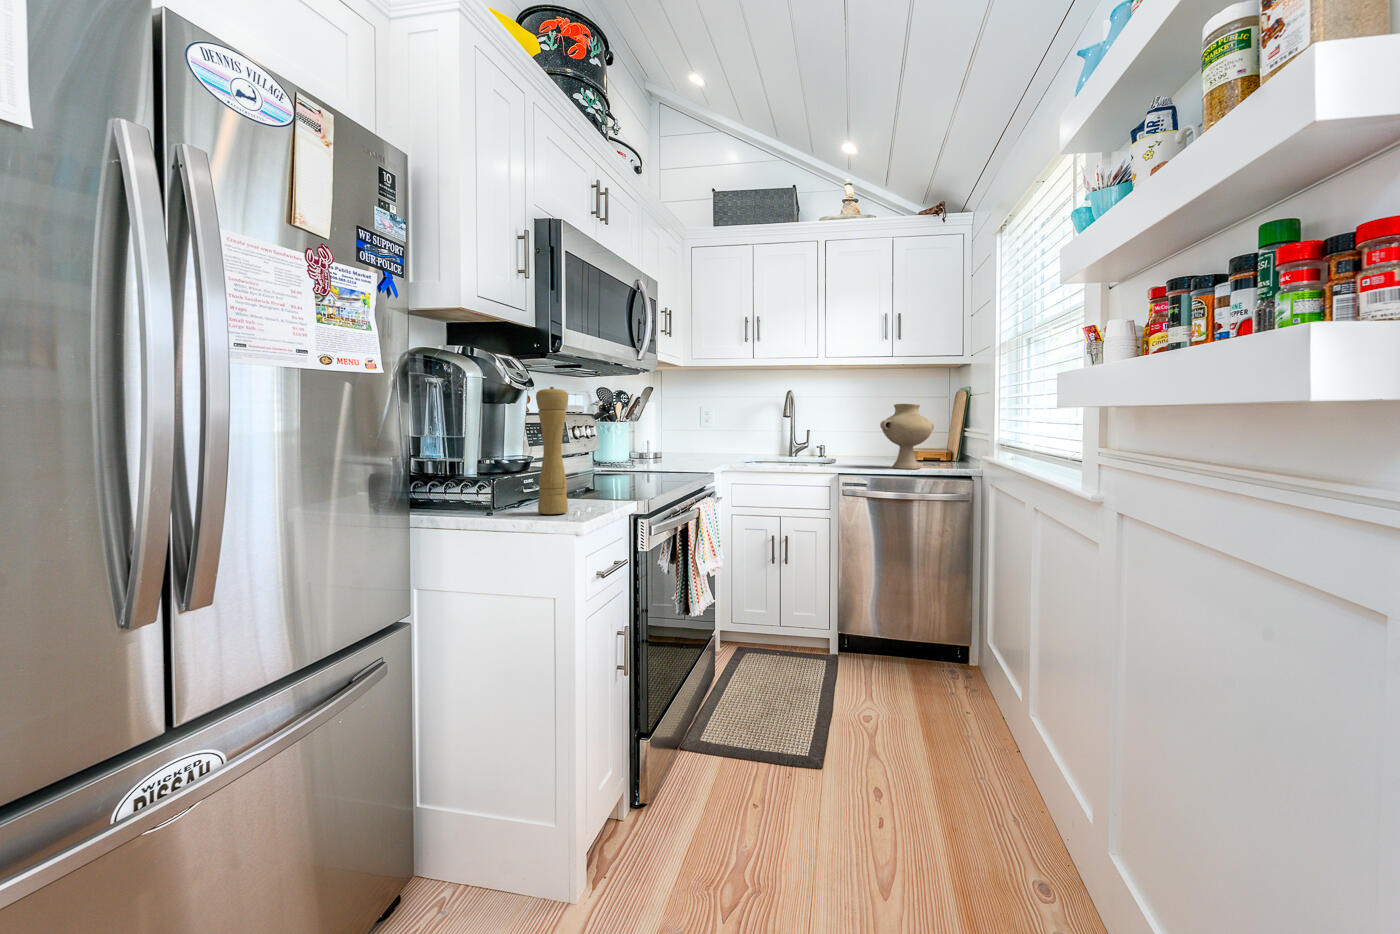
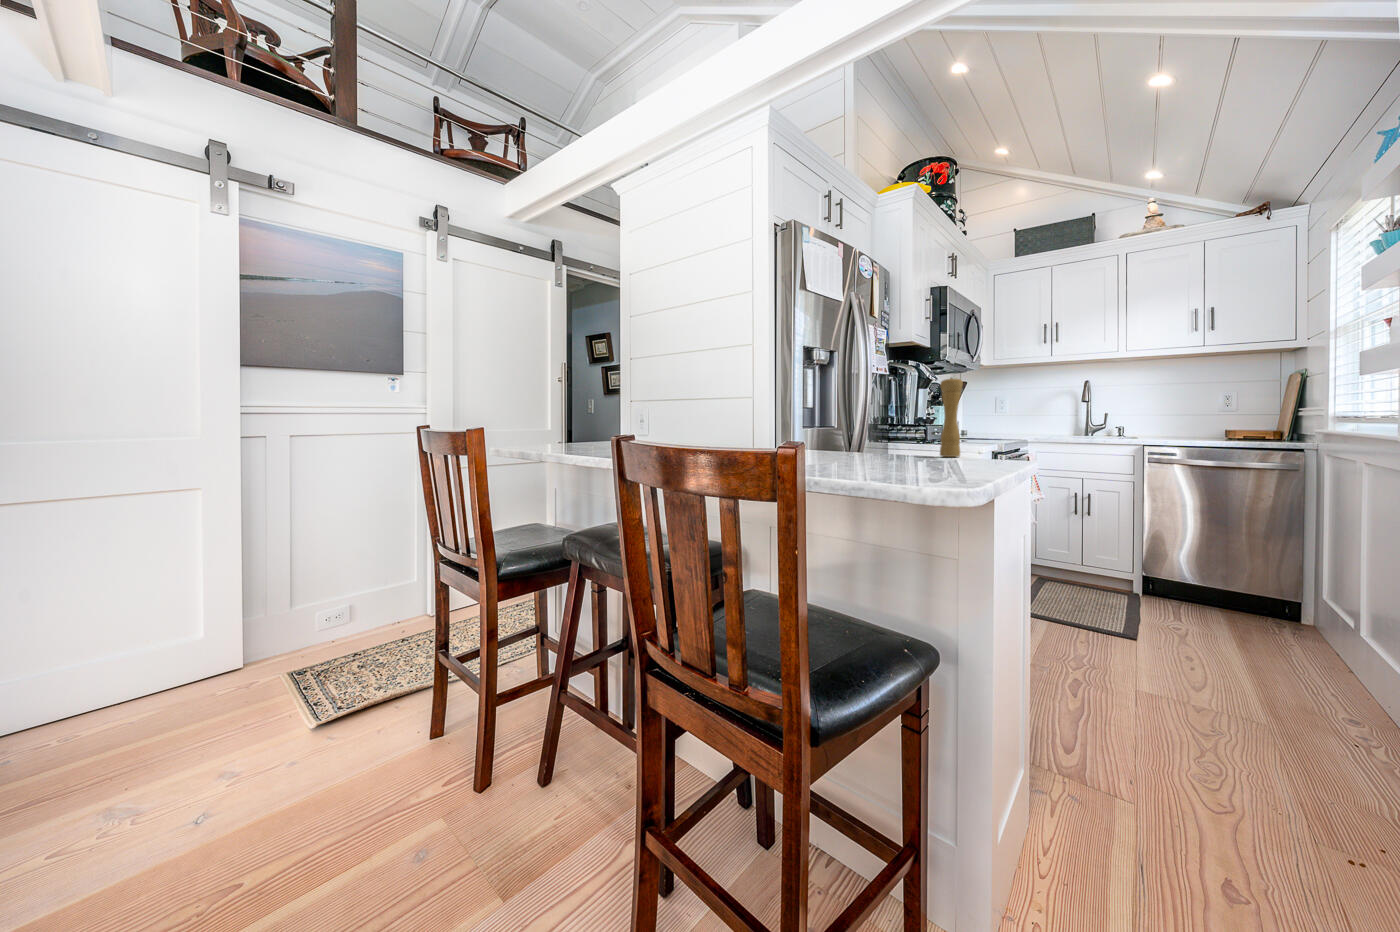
vase: present [880,404,934,469] -> none [1194,384,1258,441]

